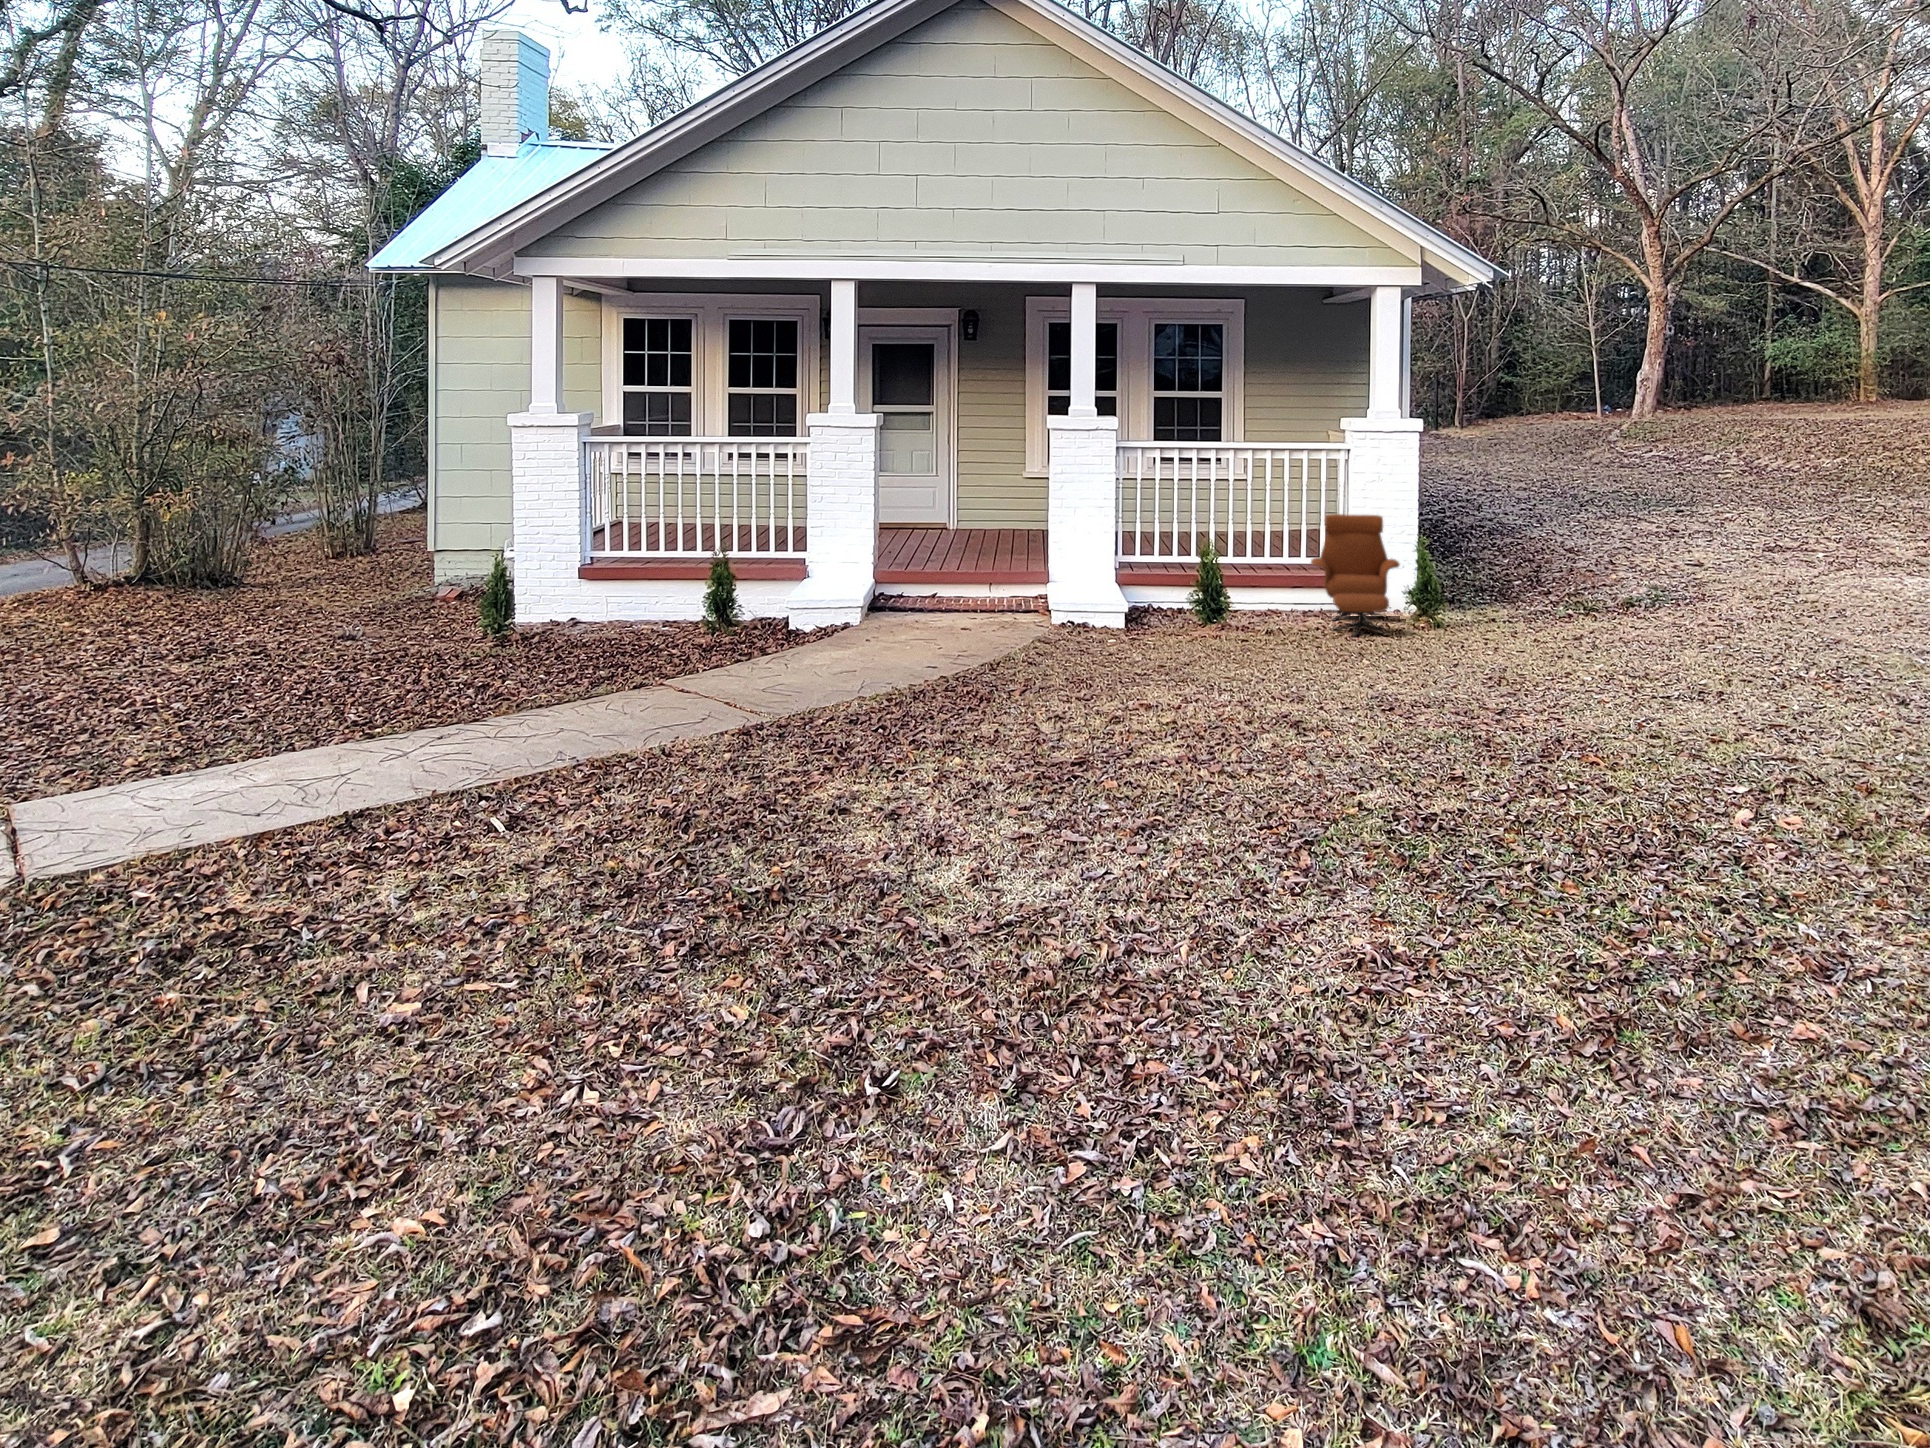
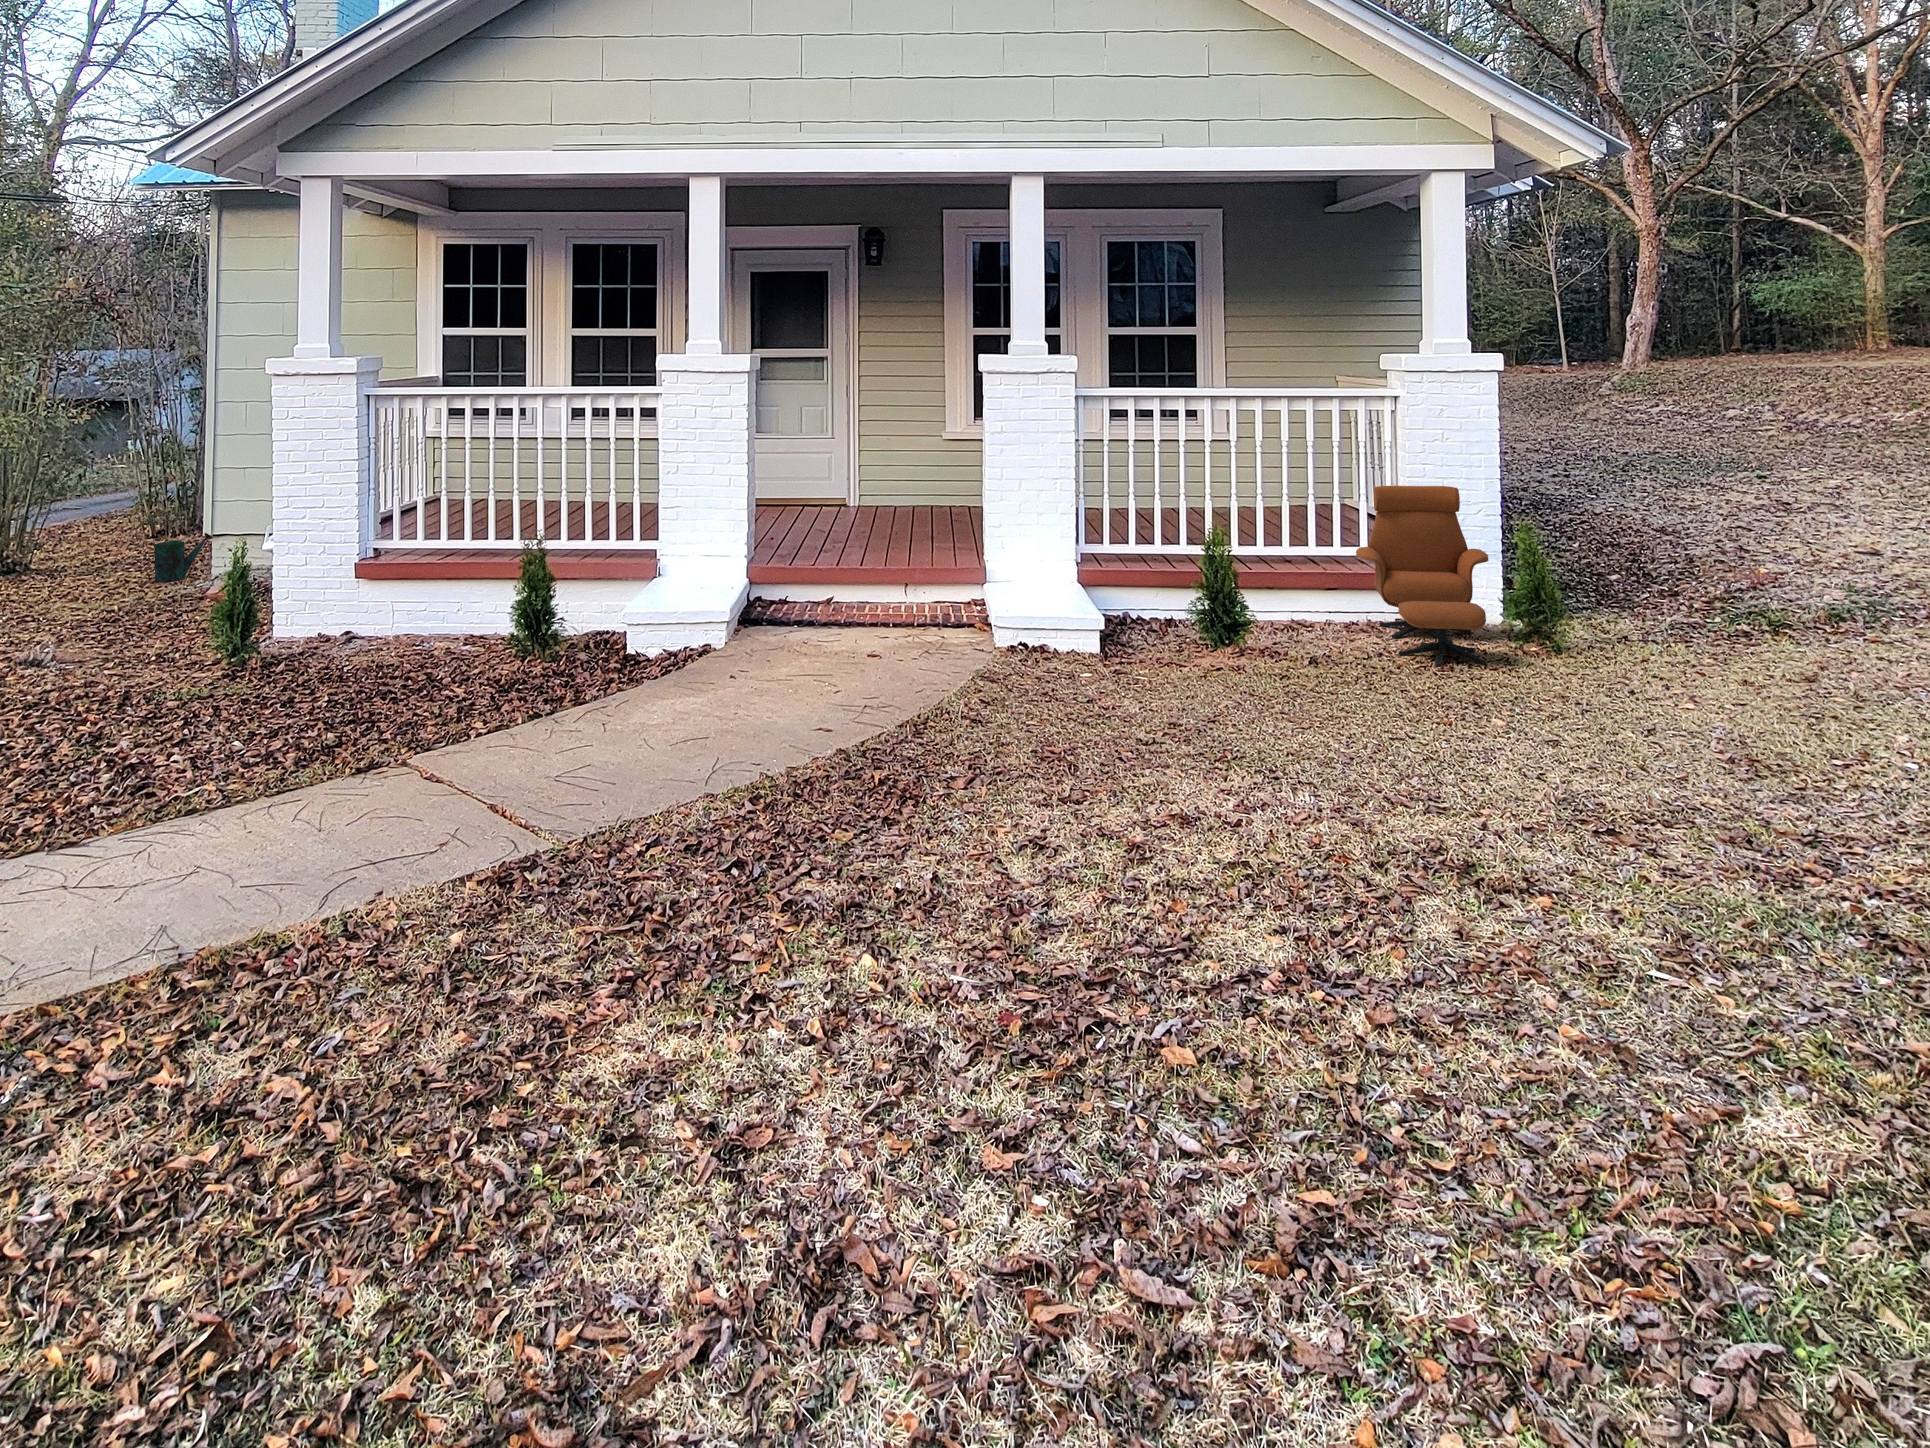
watering can: none [382,546,437,585] -> present [143,533,212,582]

